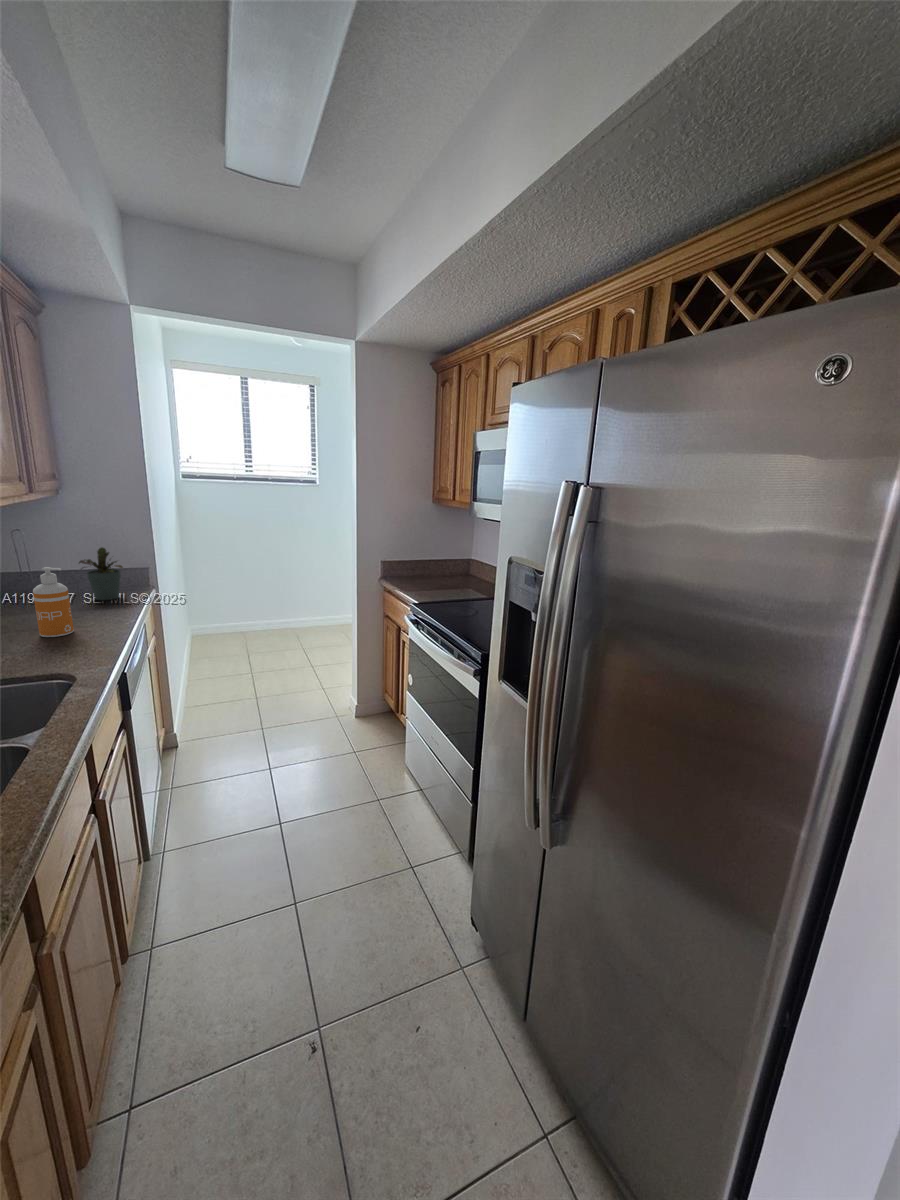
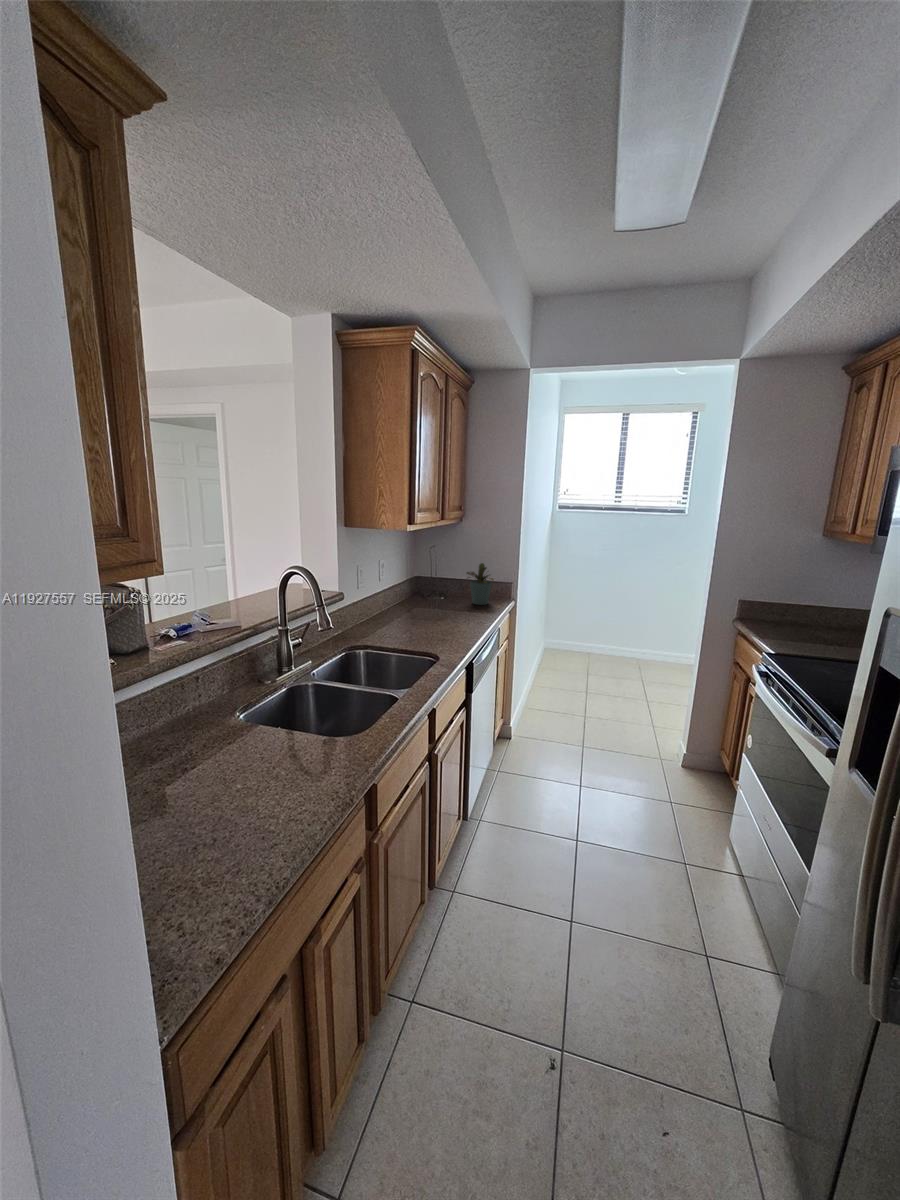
soap dispenser: present [33,567,74,637] -> none [431,574,452,626]

